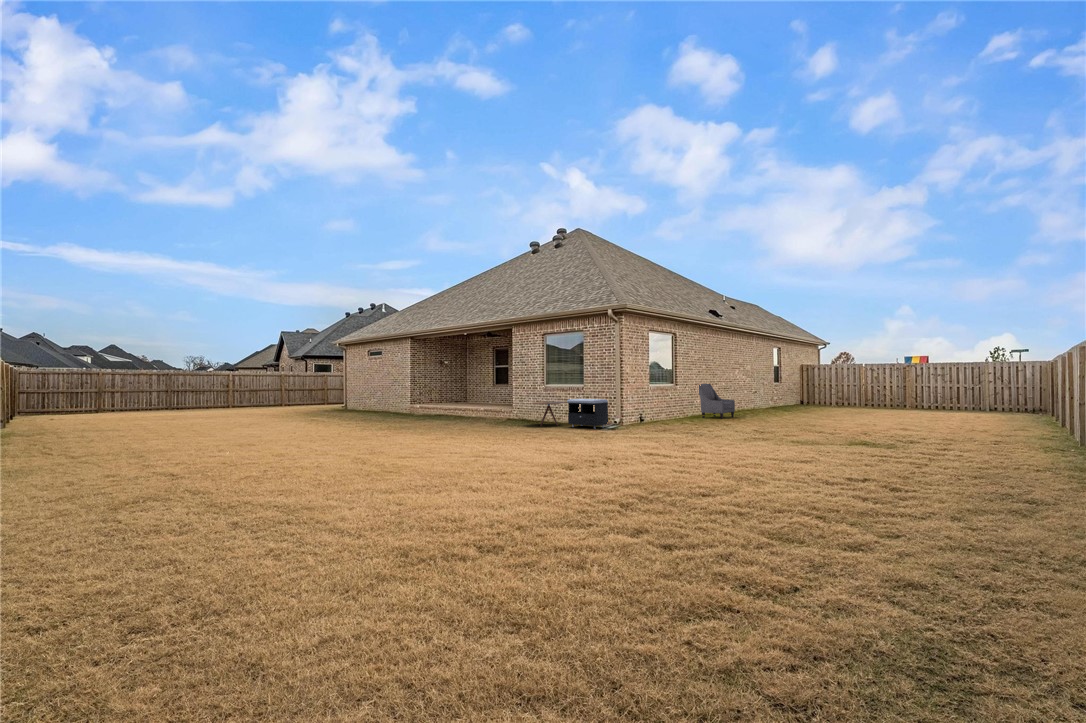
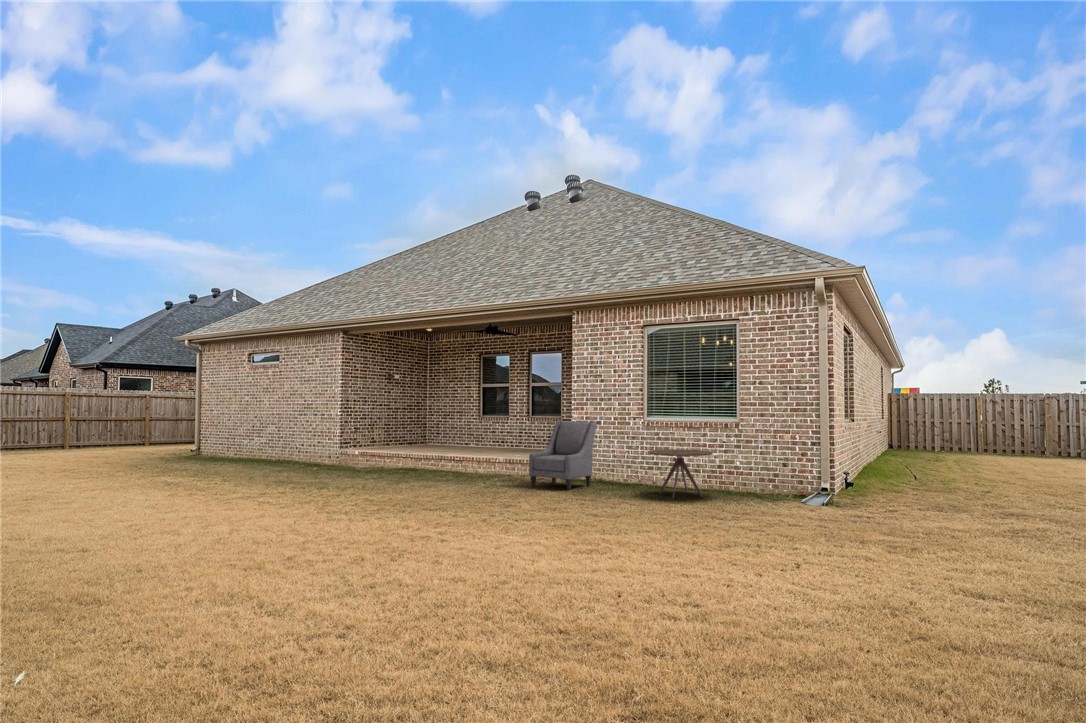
chair: present [699,384,735,419] -> present [529,421,597,490]
storage bench: present [567,399,608,429] -> none [732,446,812,505]

